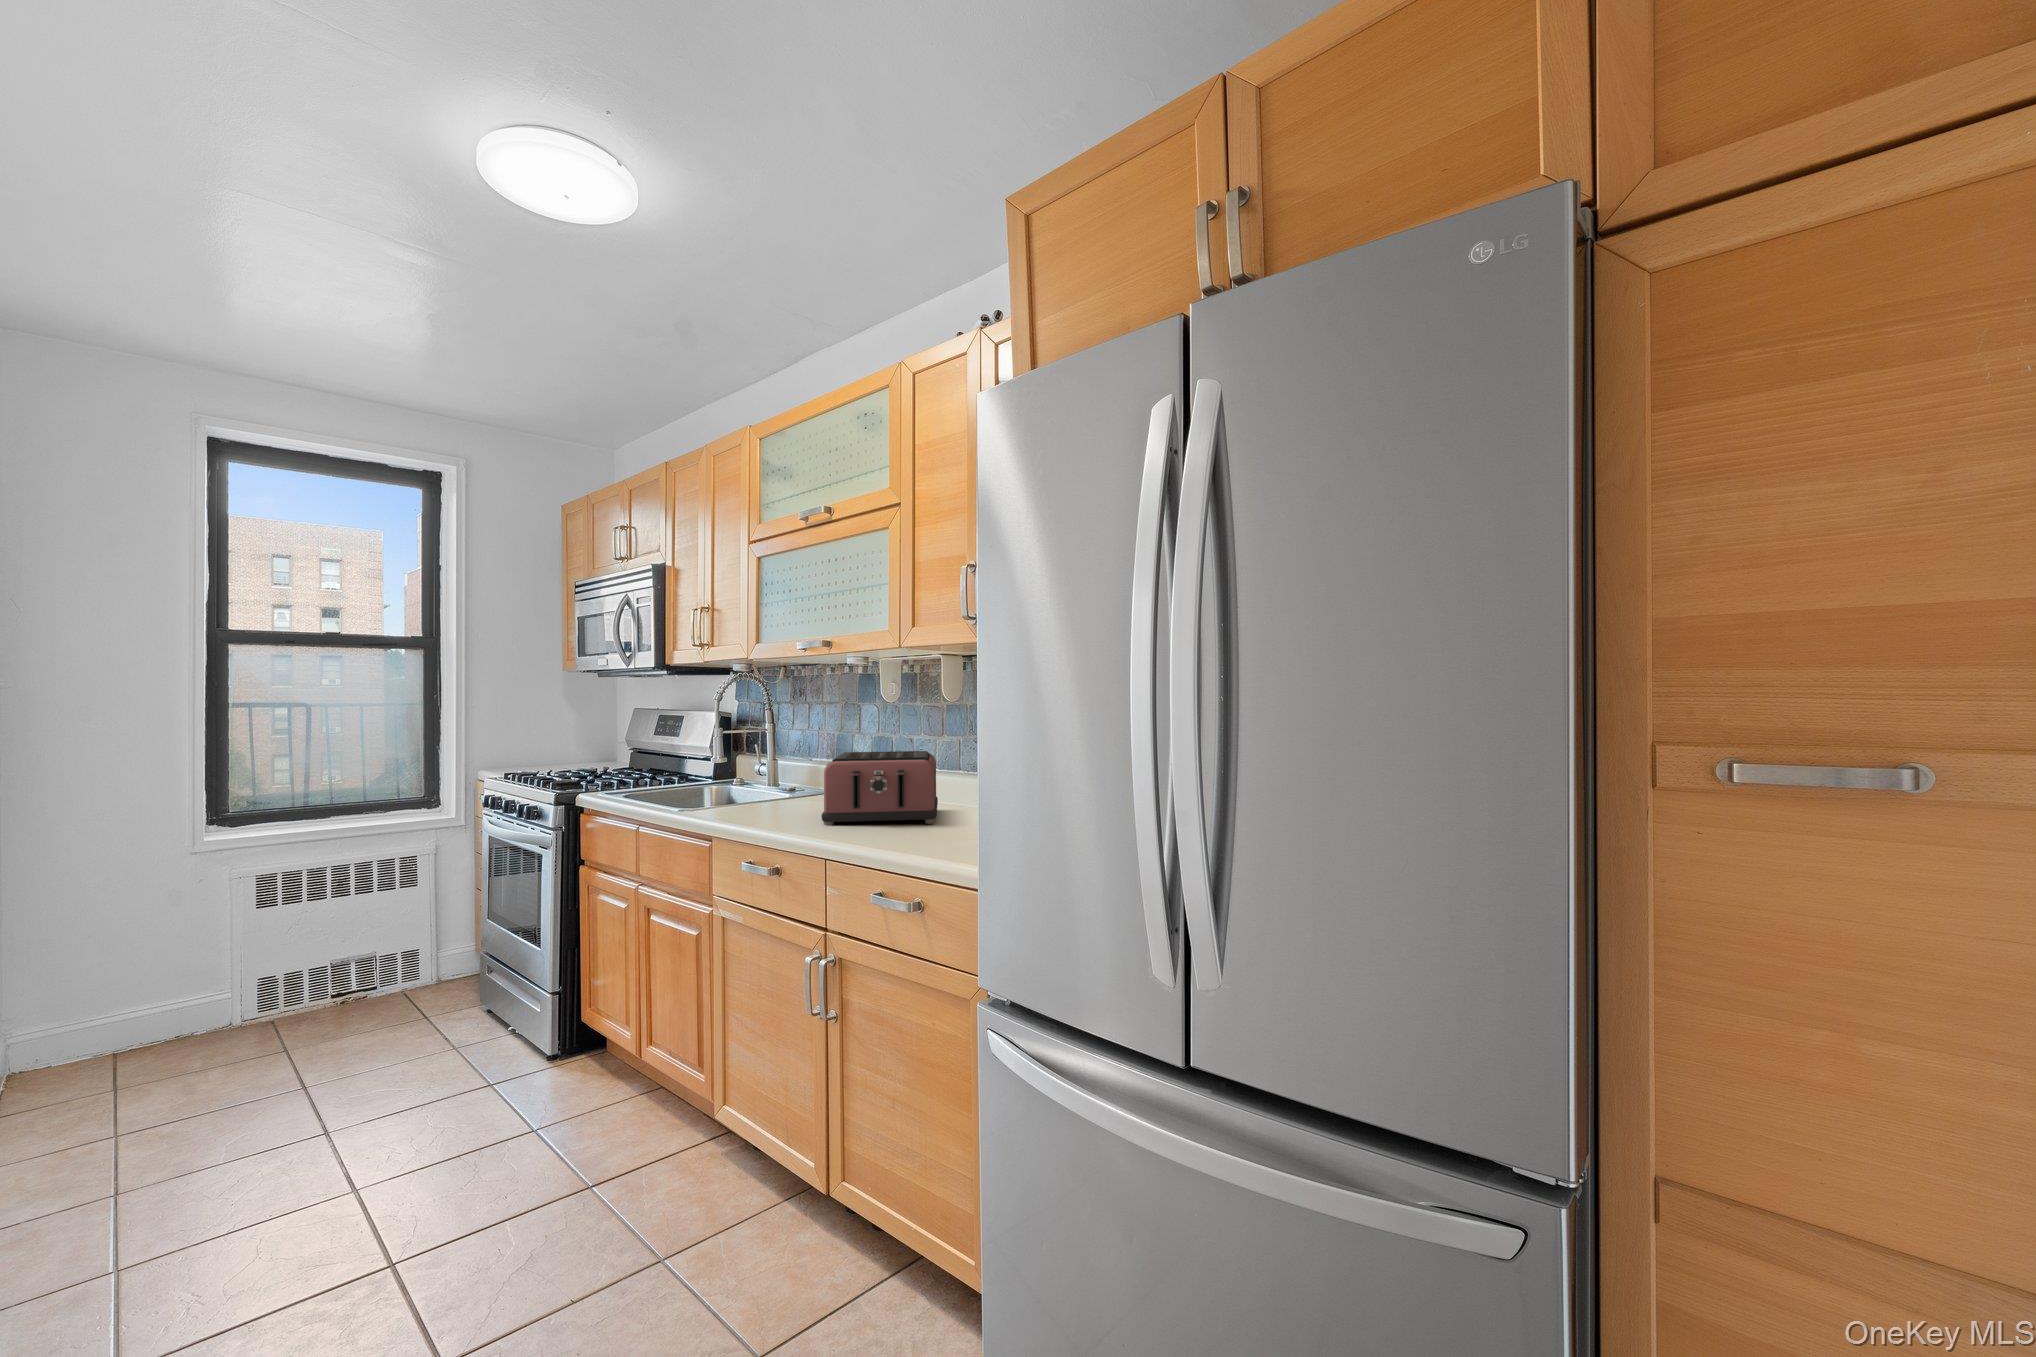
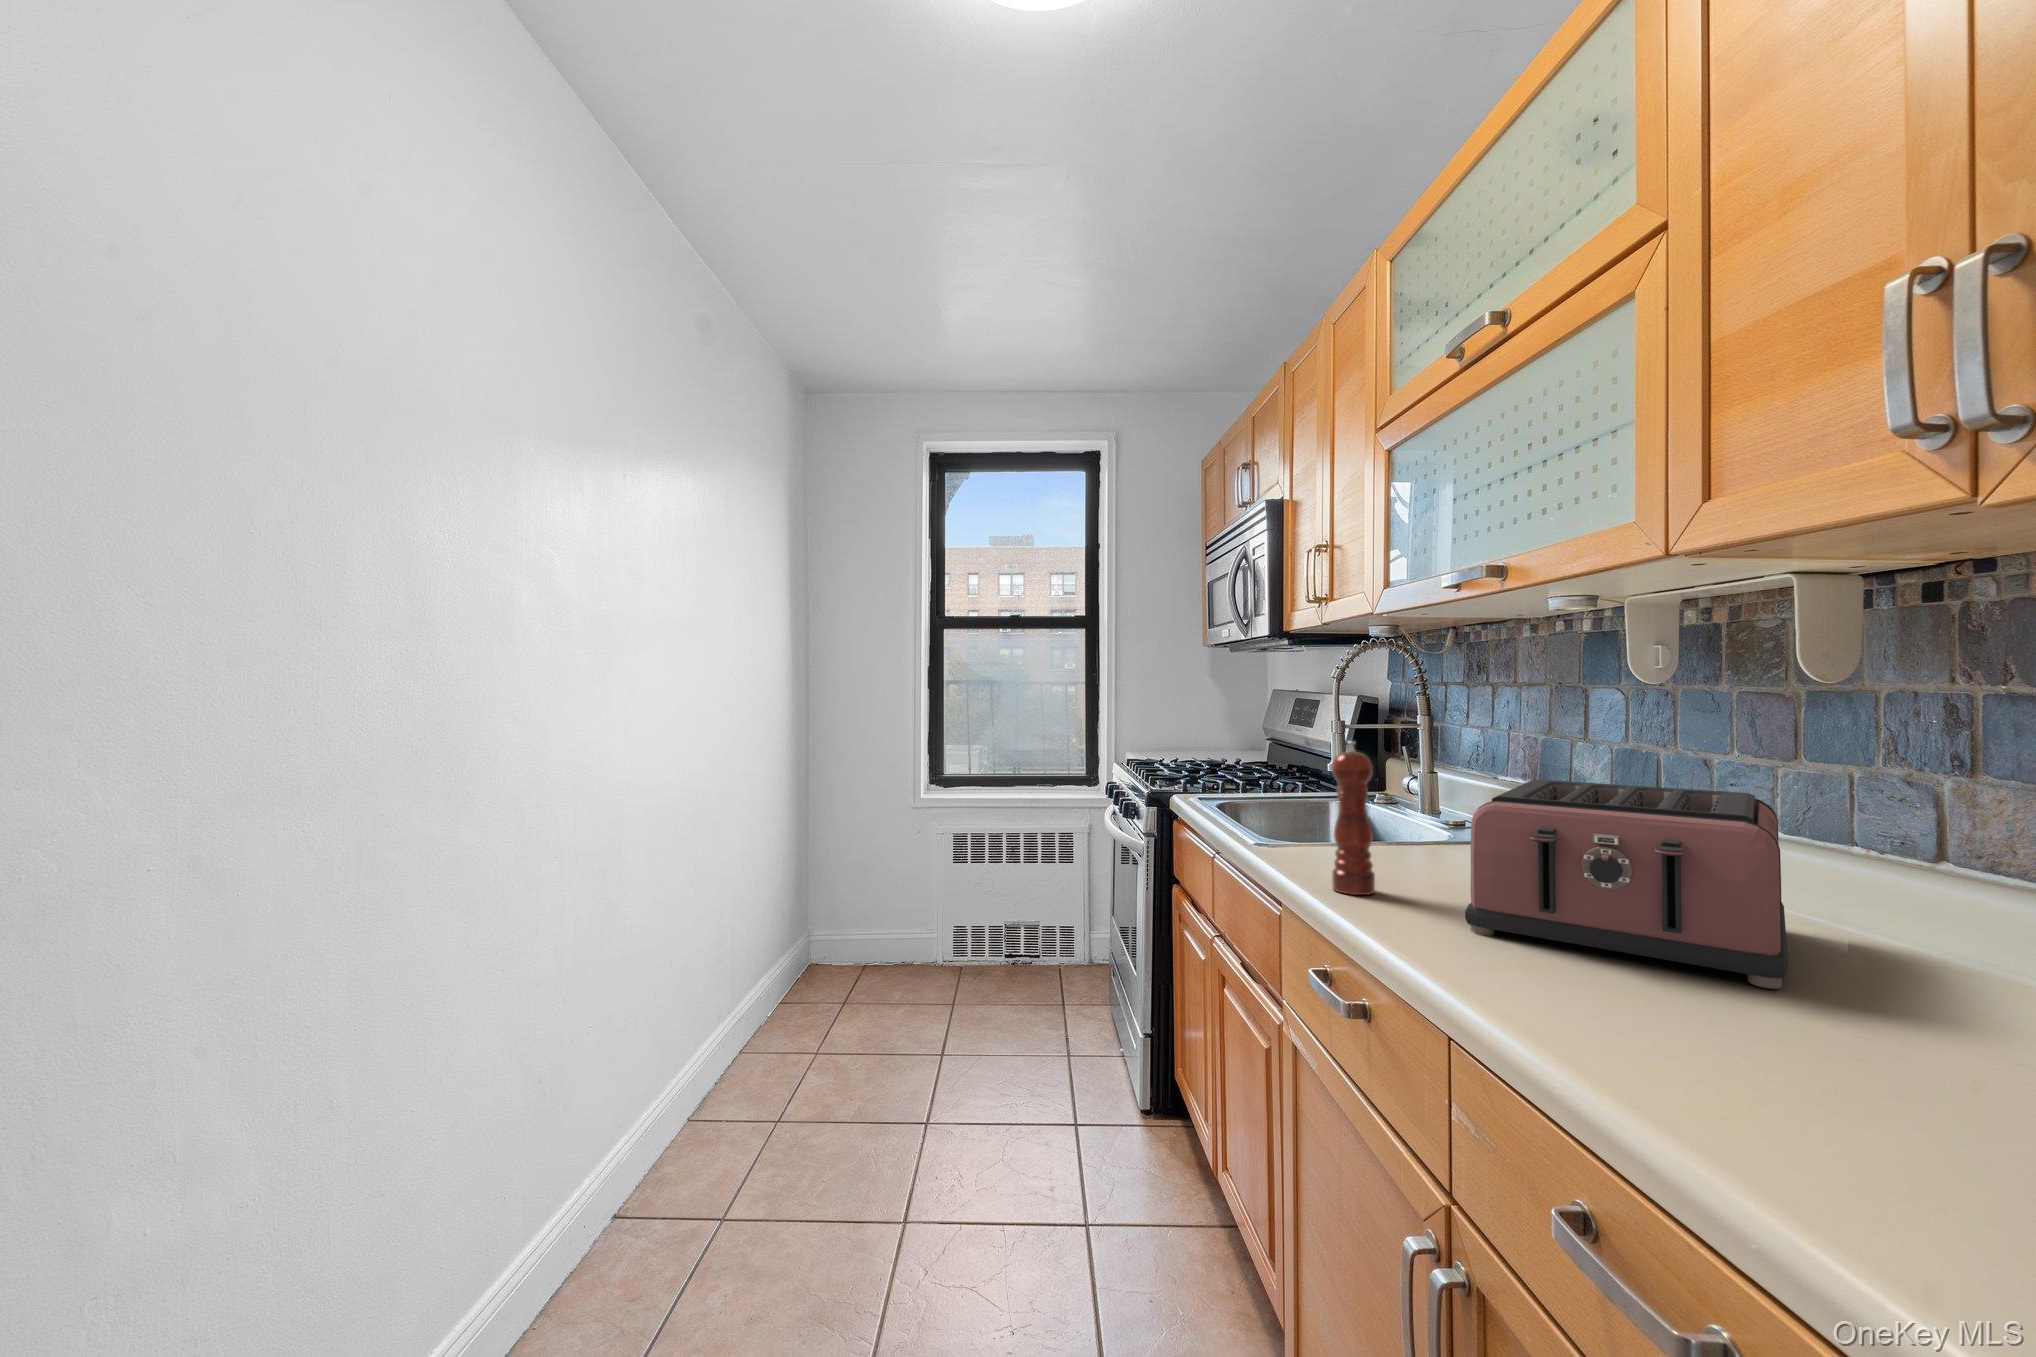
pepper mill: none [749,737,772,821] -> present [1332,741,1375,895]

